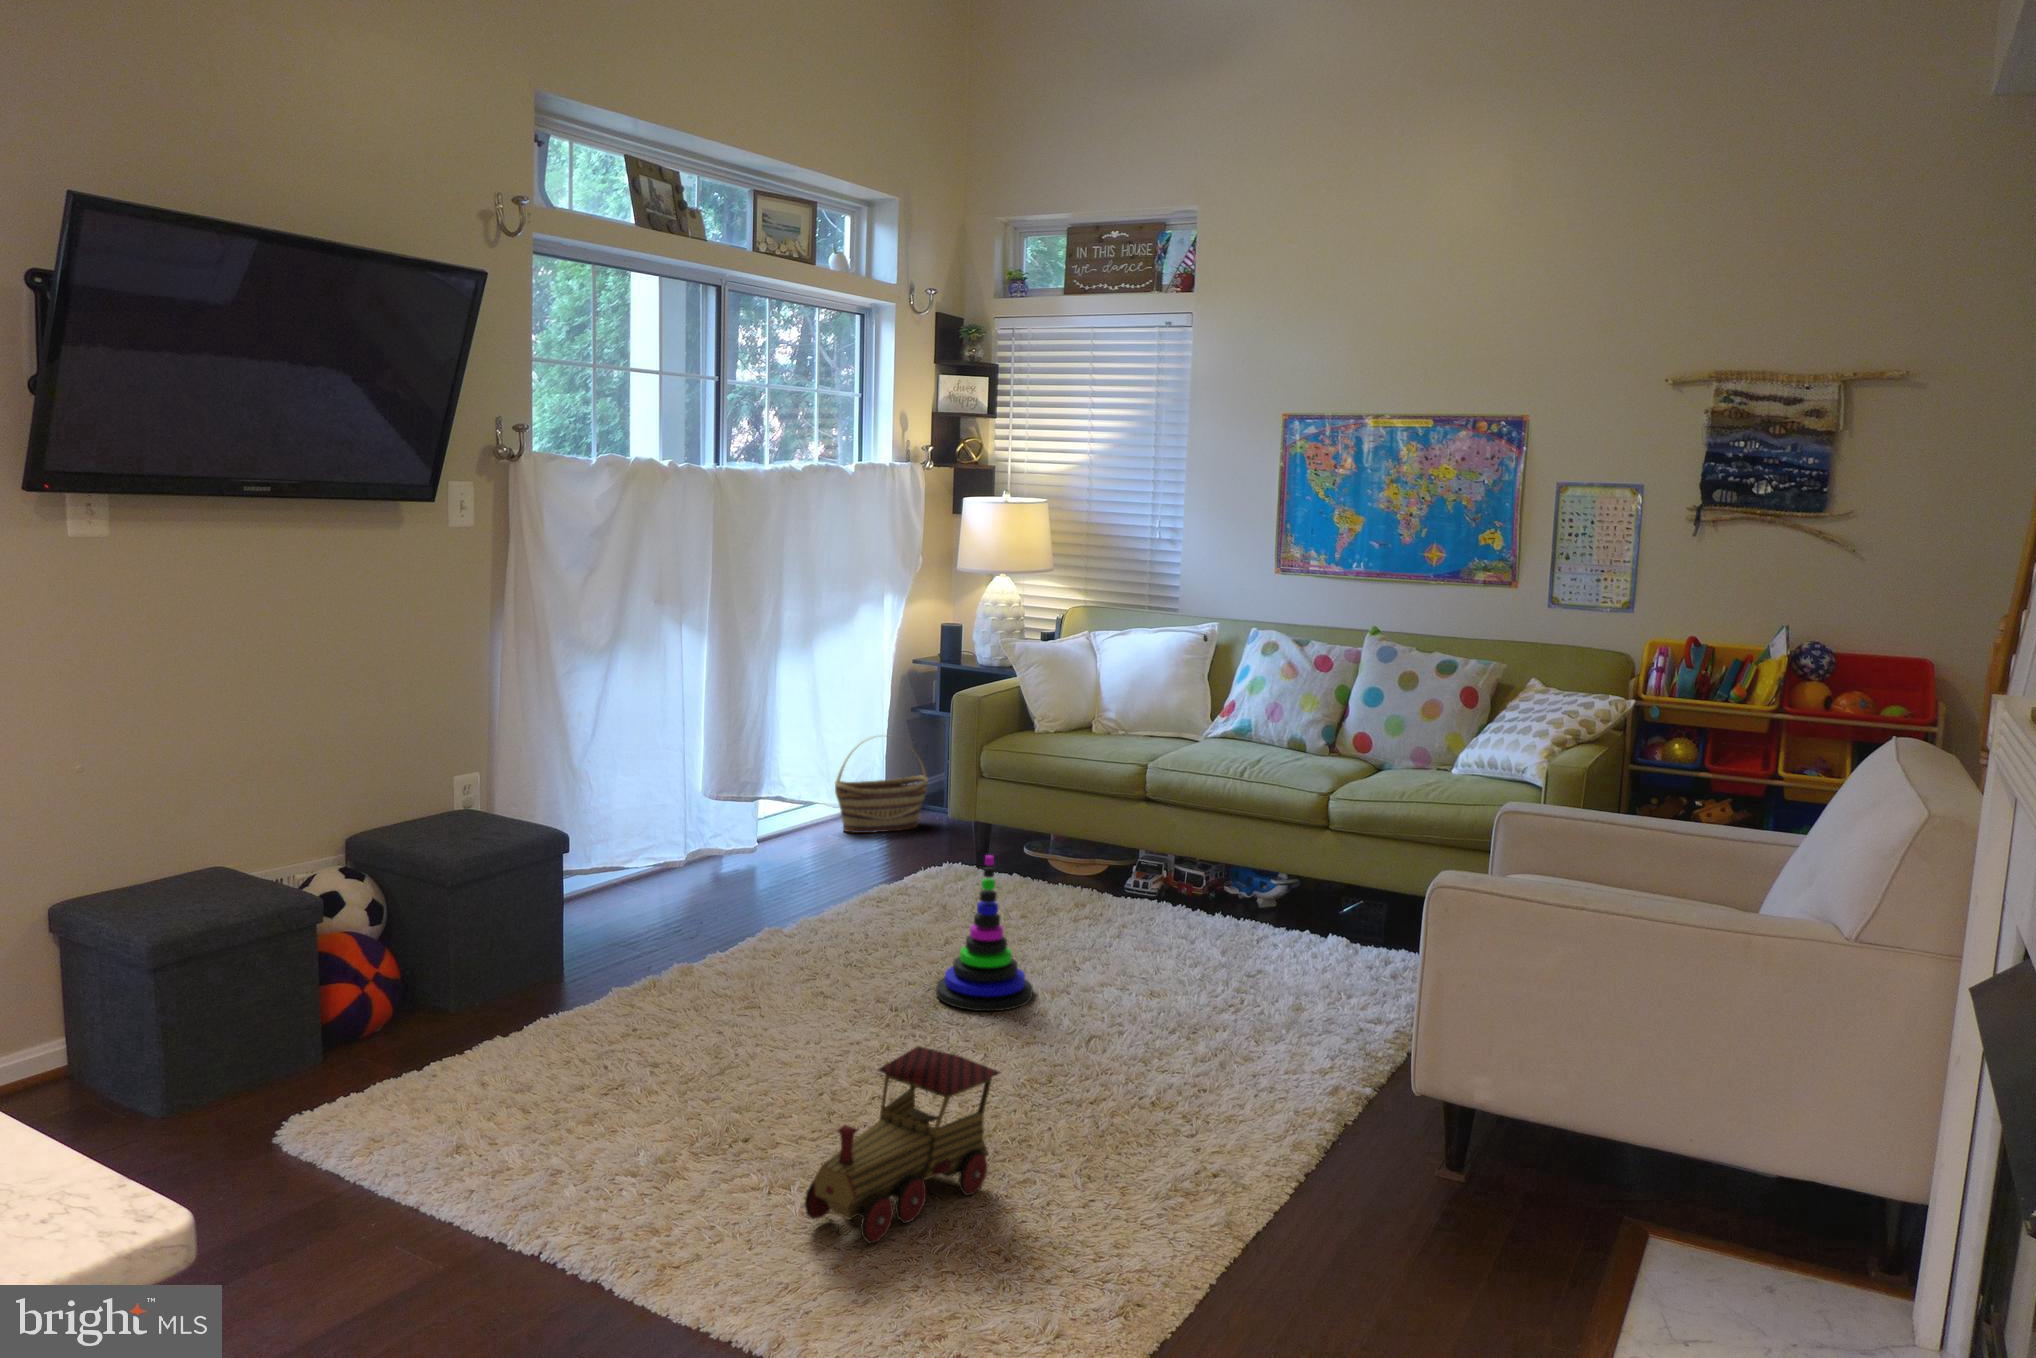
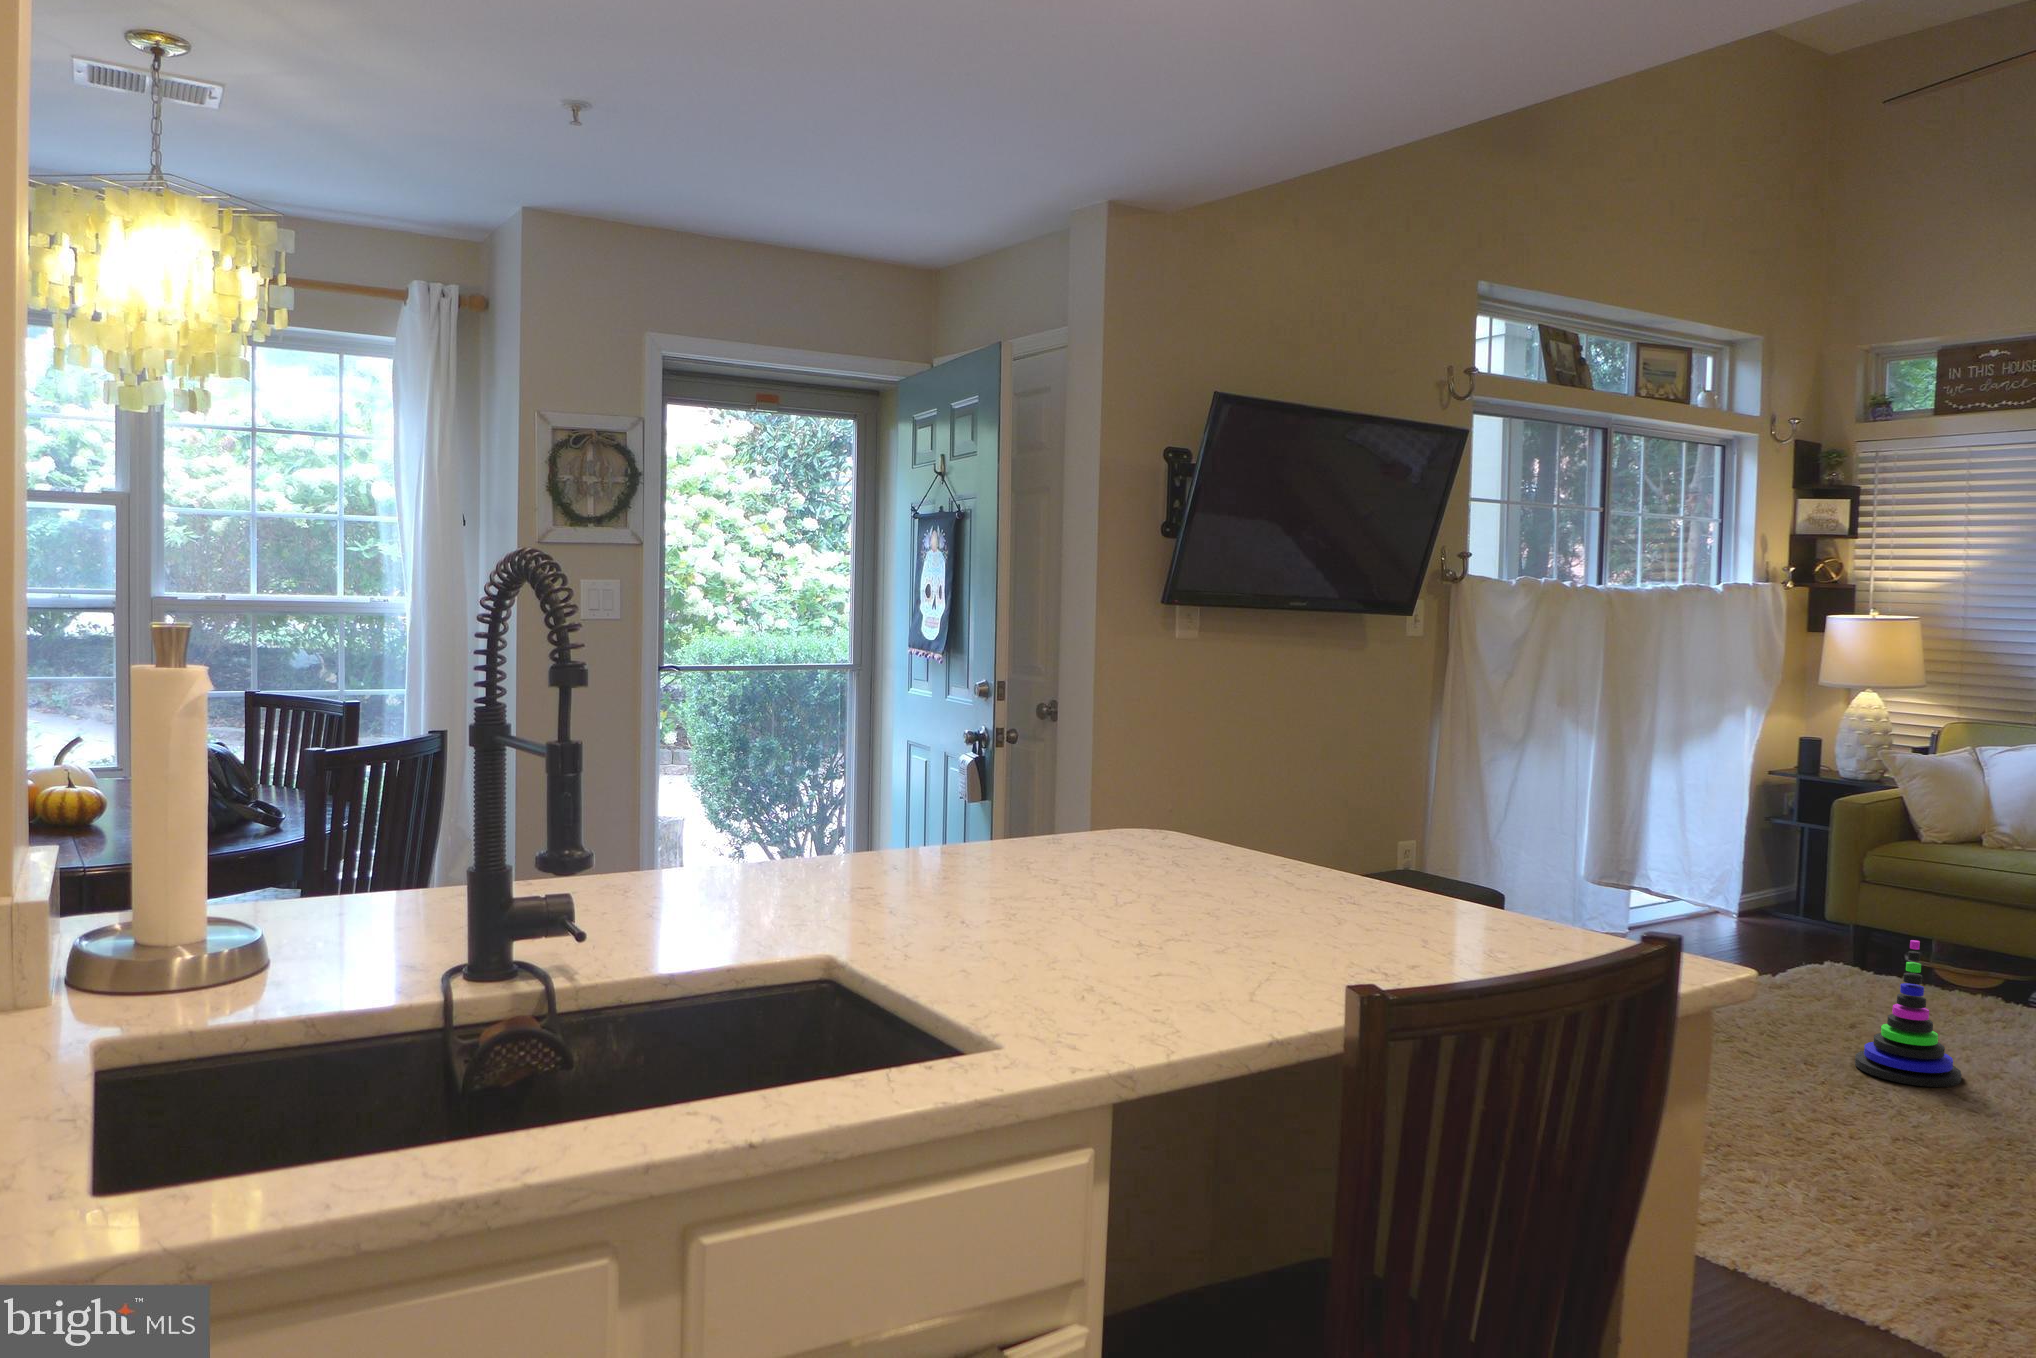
basket: present [835,742,928,833] -> none [1695,837,1791,929]
toy train: present [805,1046,1001,1244] -> none [1795,1085,1983,1237]

